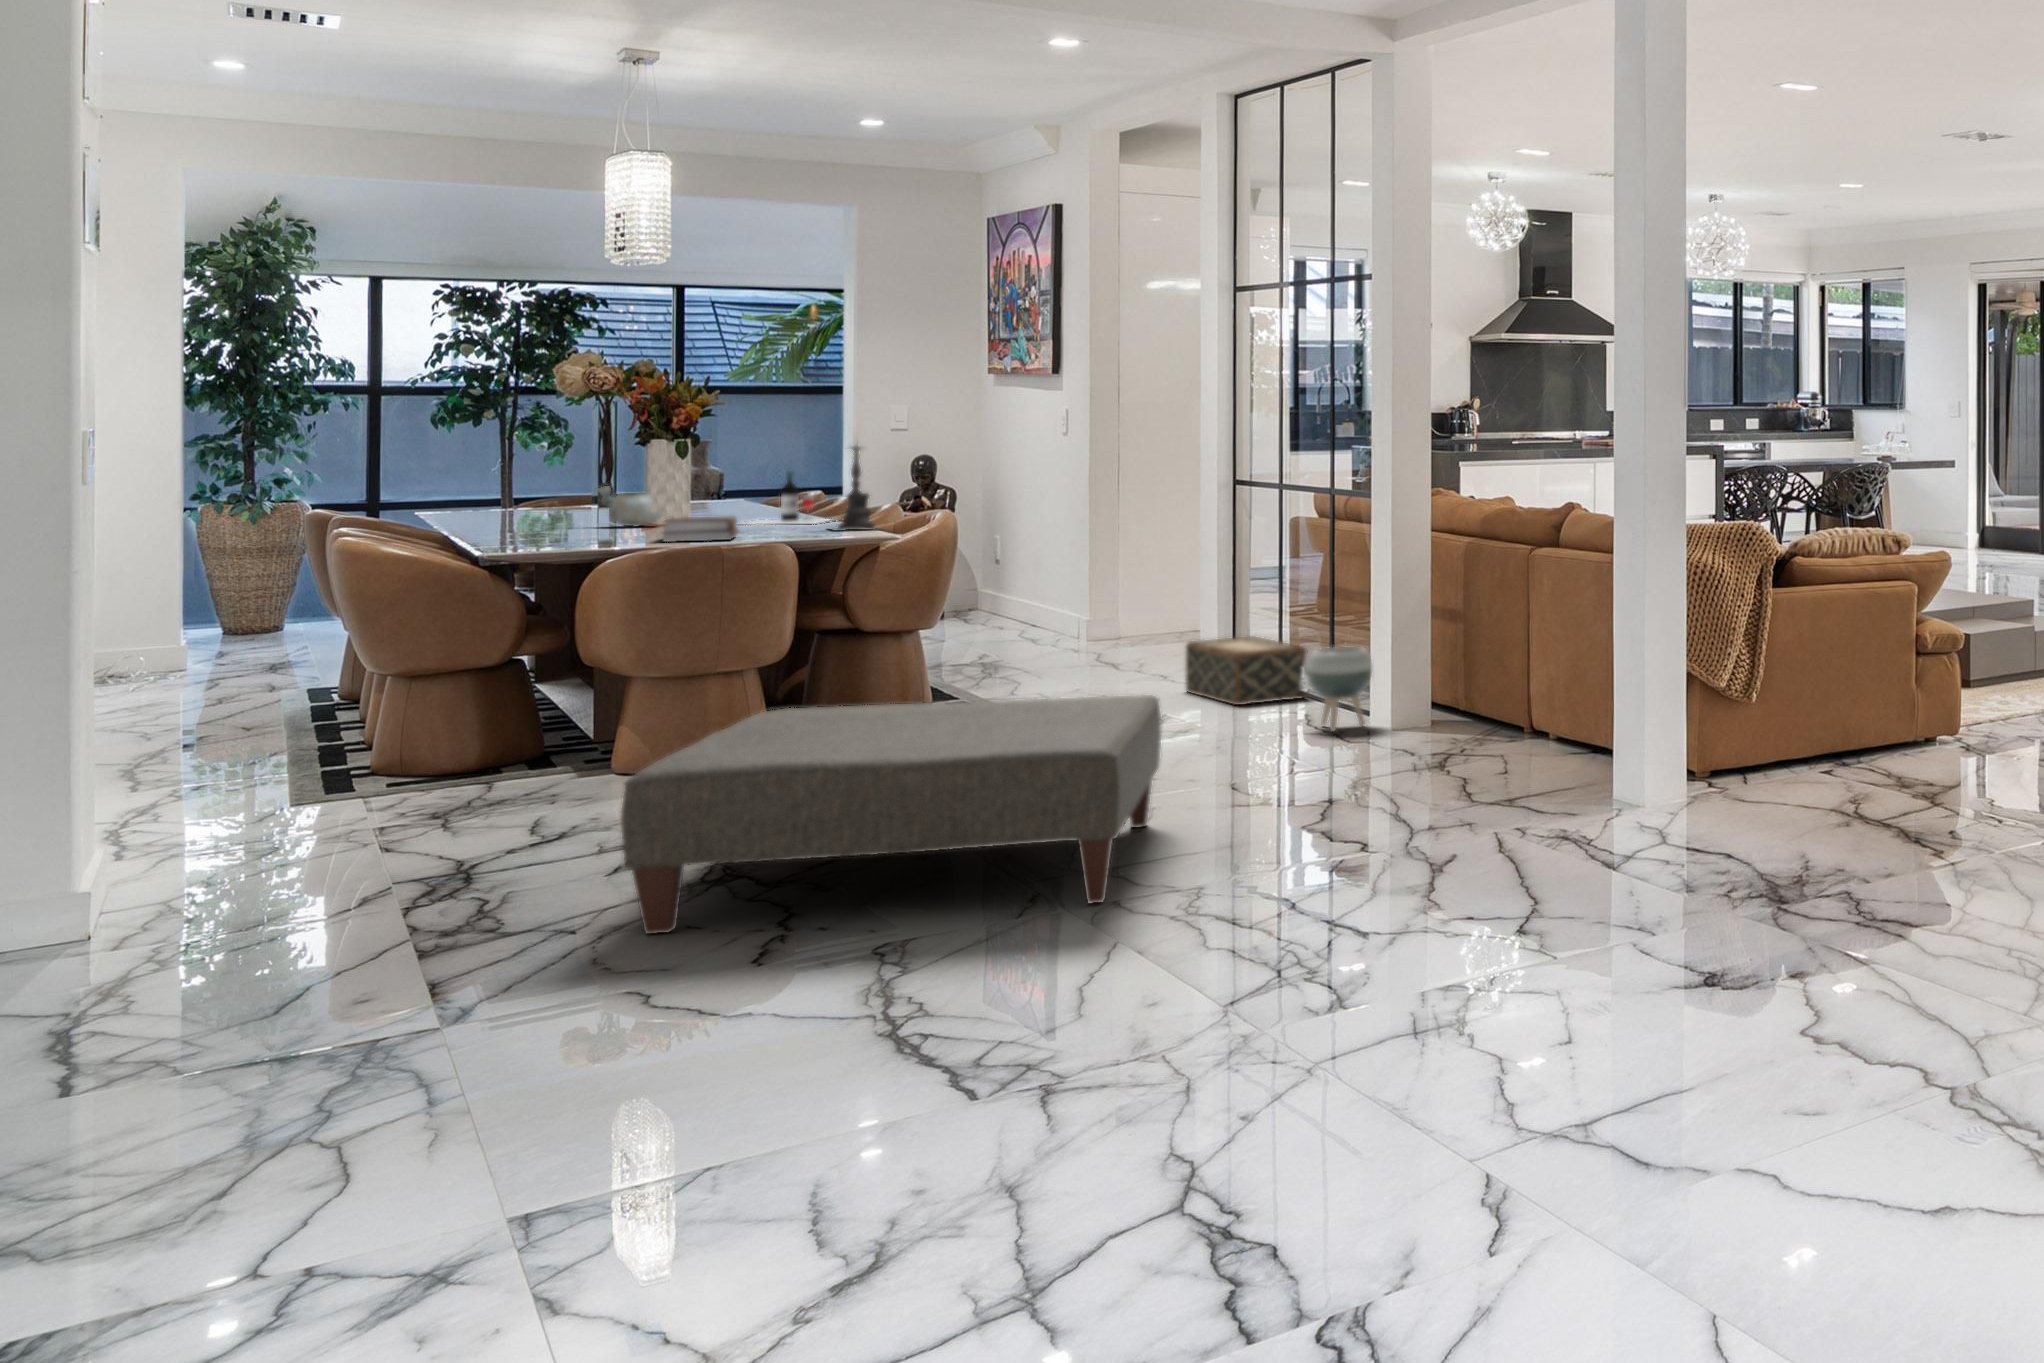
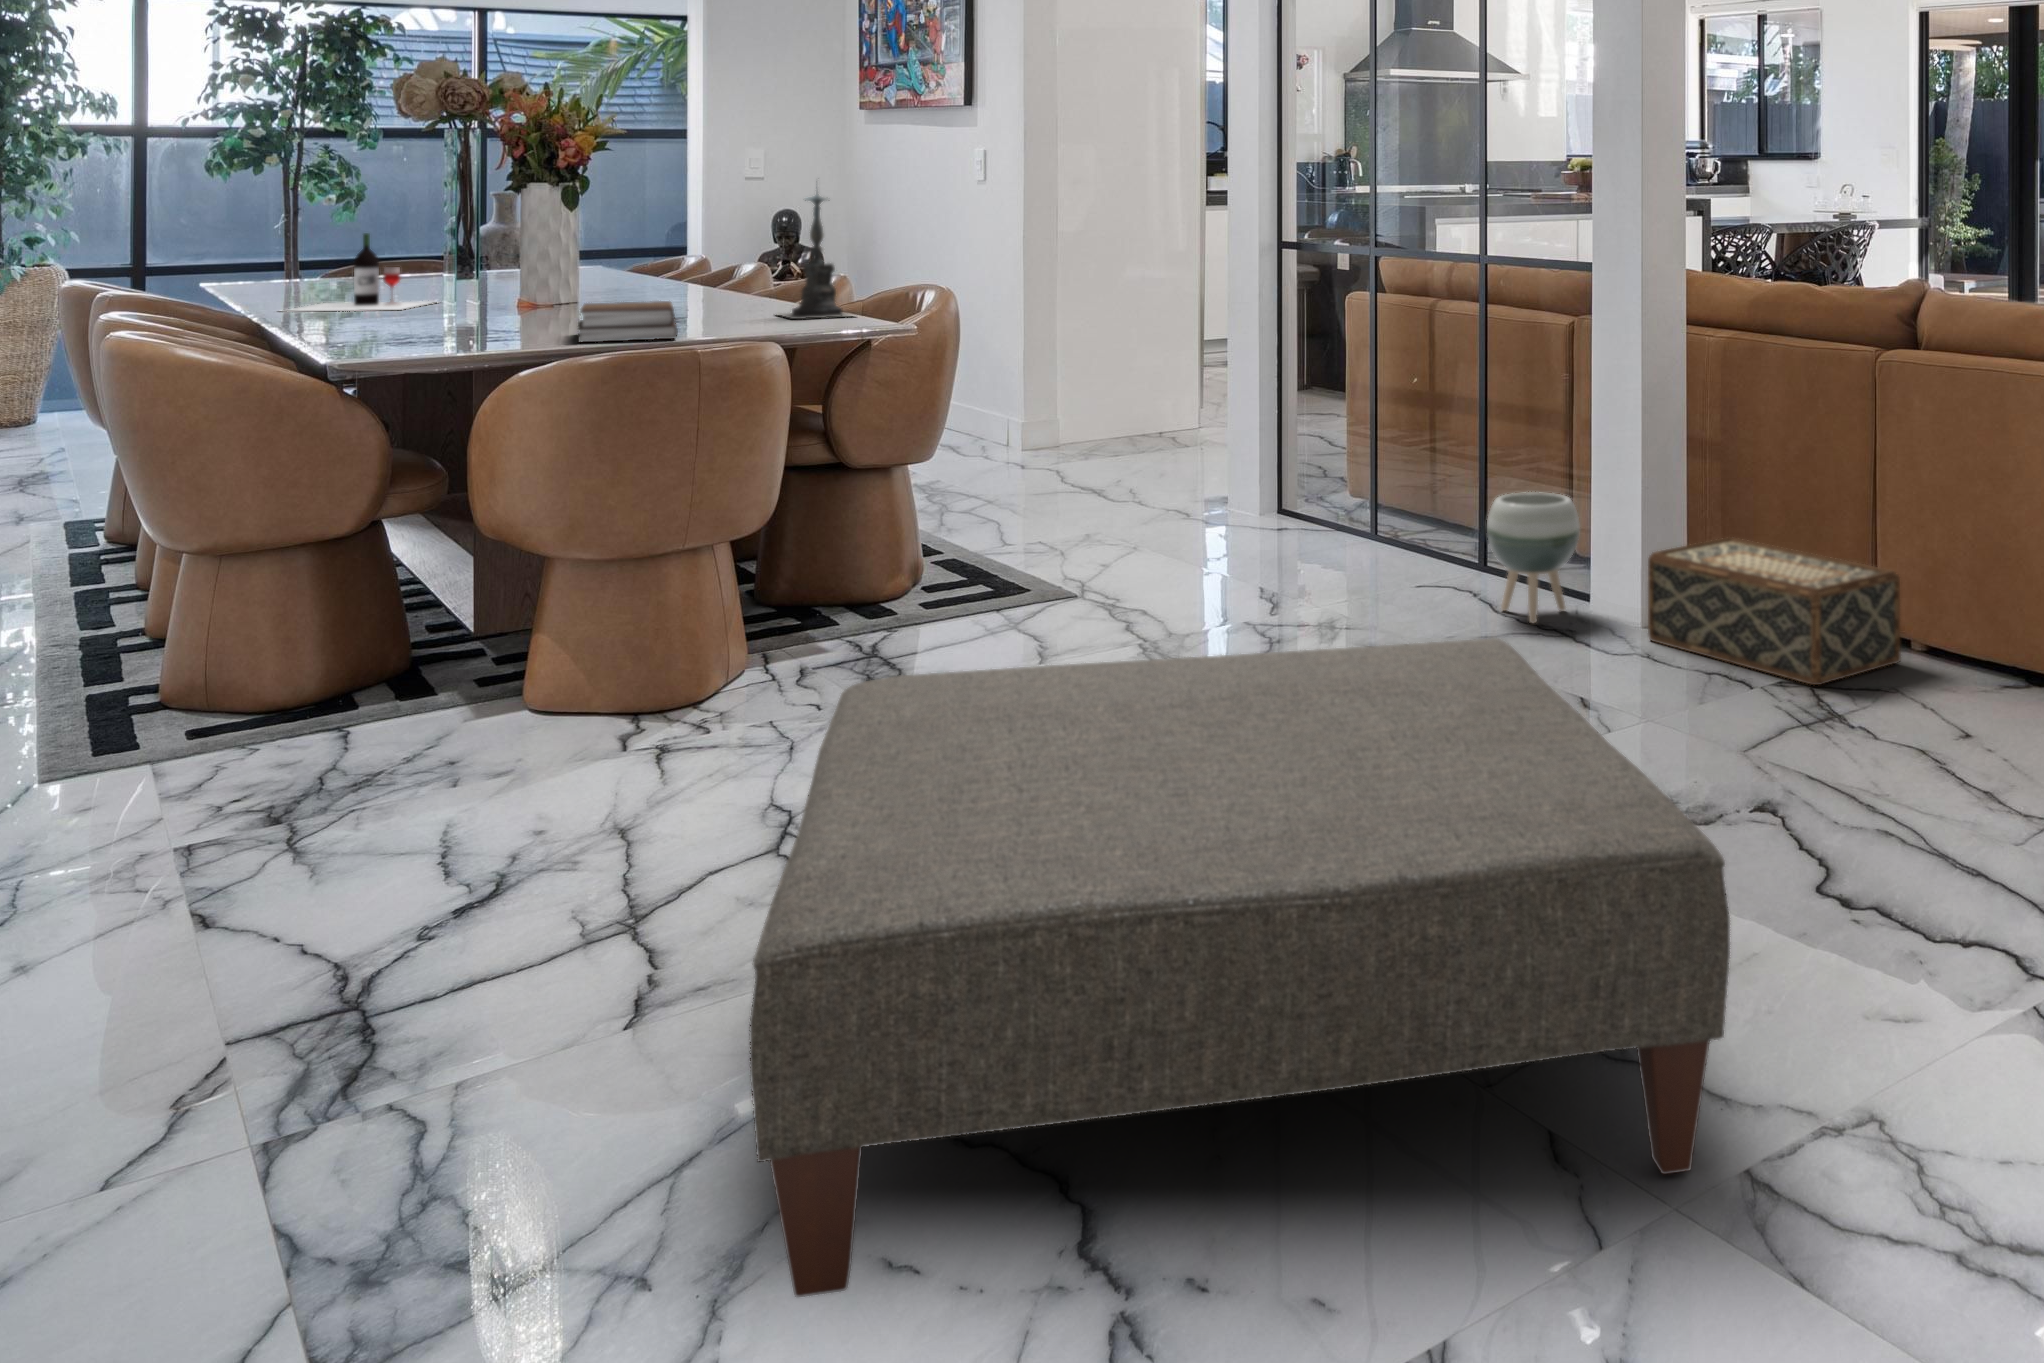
wine bottle: present [750,472,830,524] -> present [292,233,438,311]
bowl: present [598,487,663,527] -> none [455,253,562,310]
woven basket: present [1186,637,1307,705] -> present [1648,537,1901,685]

